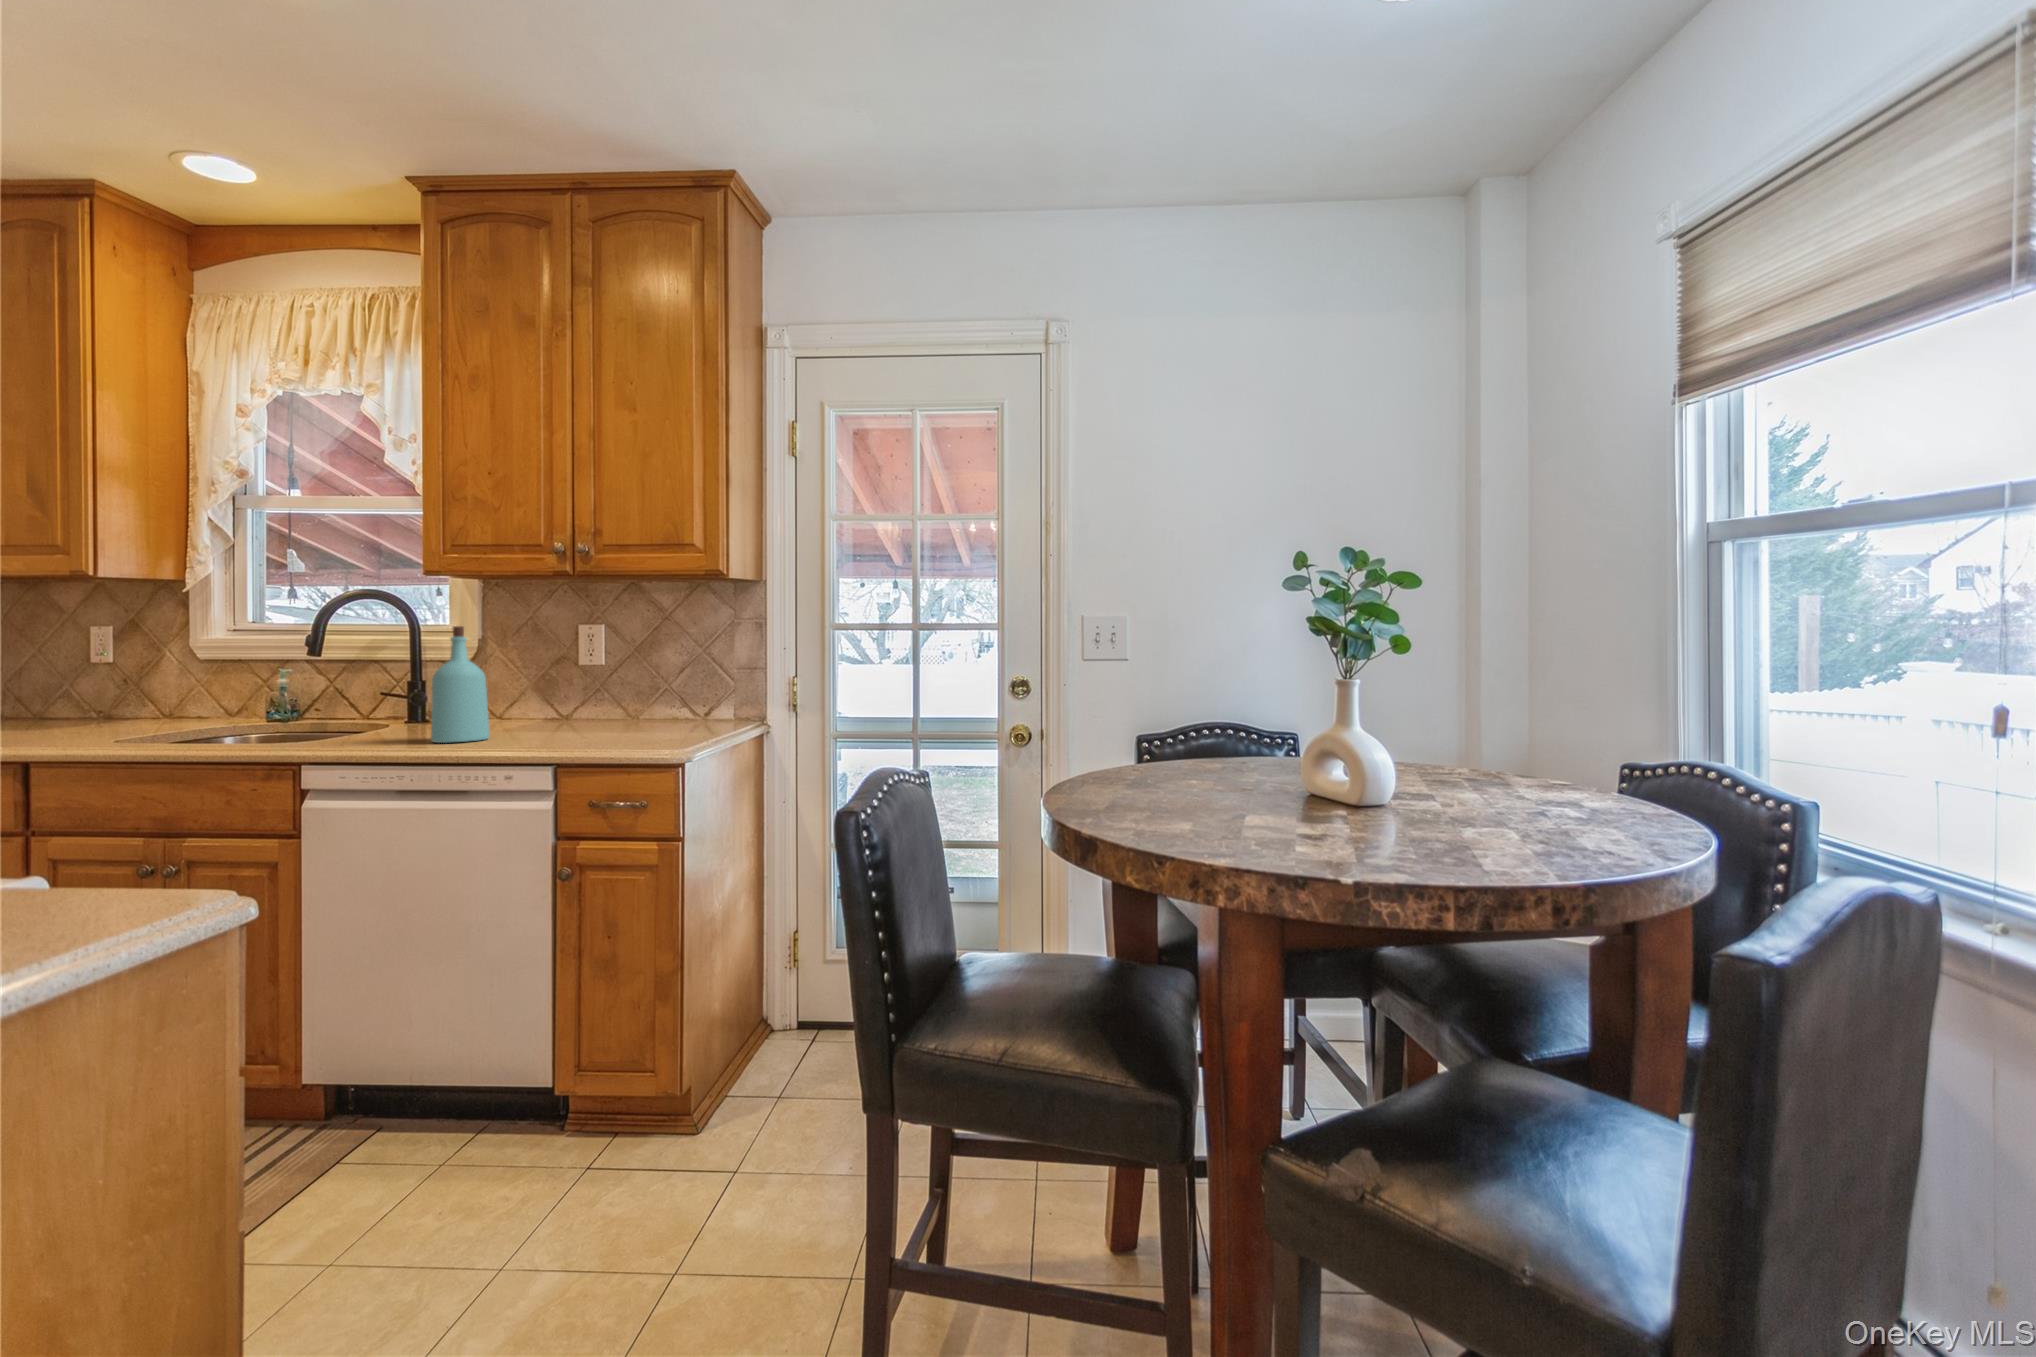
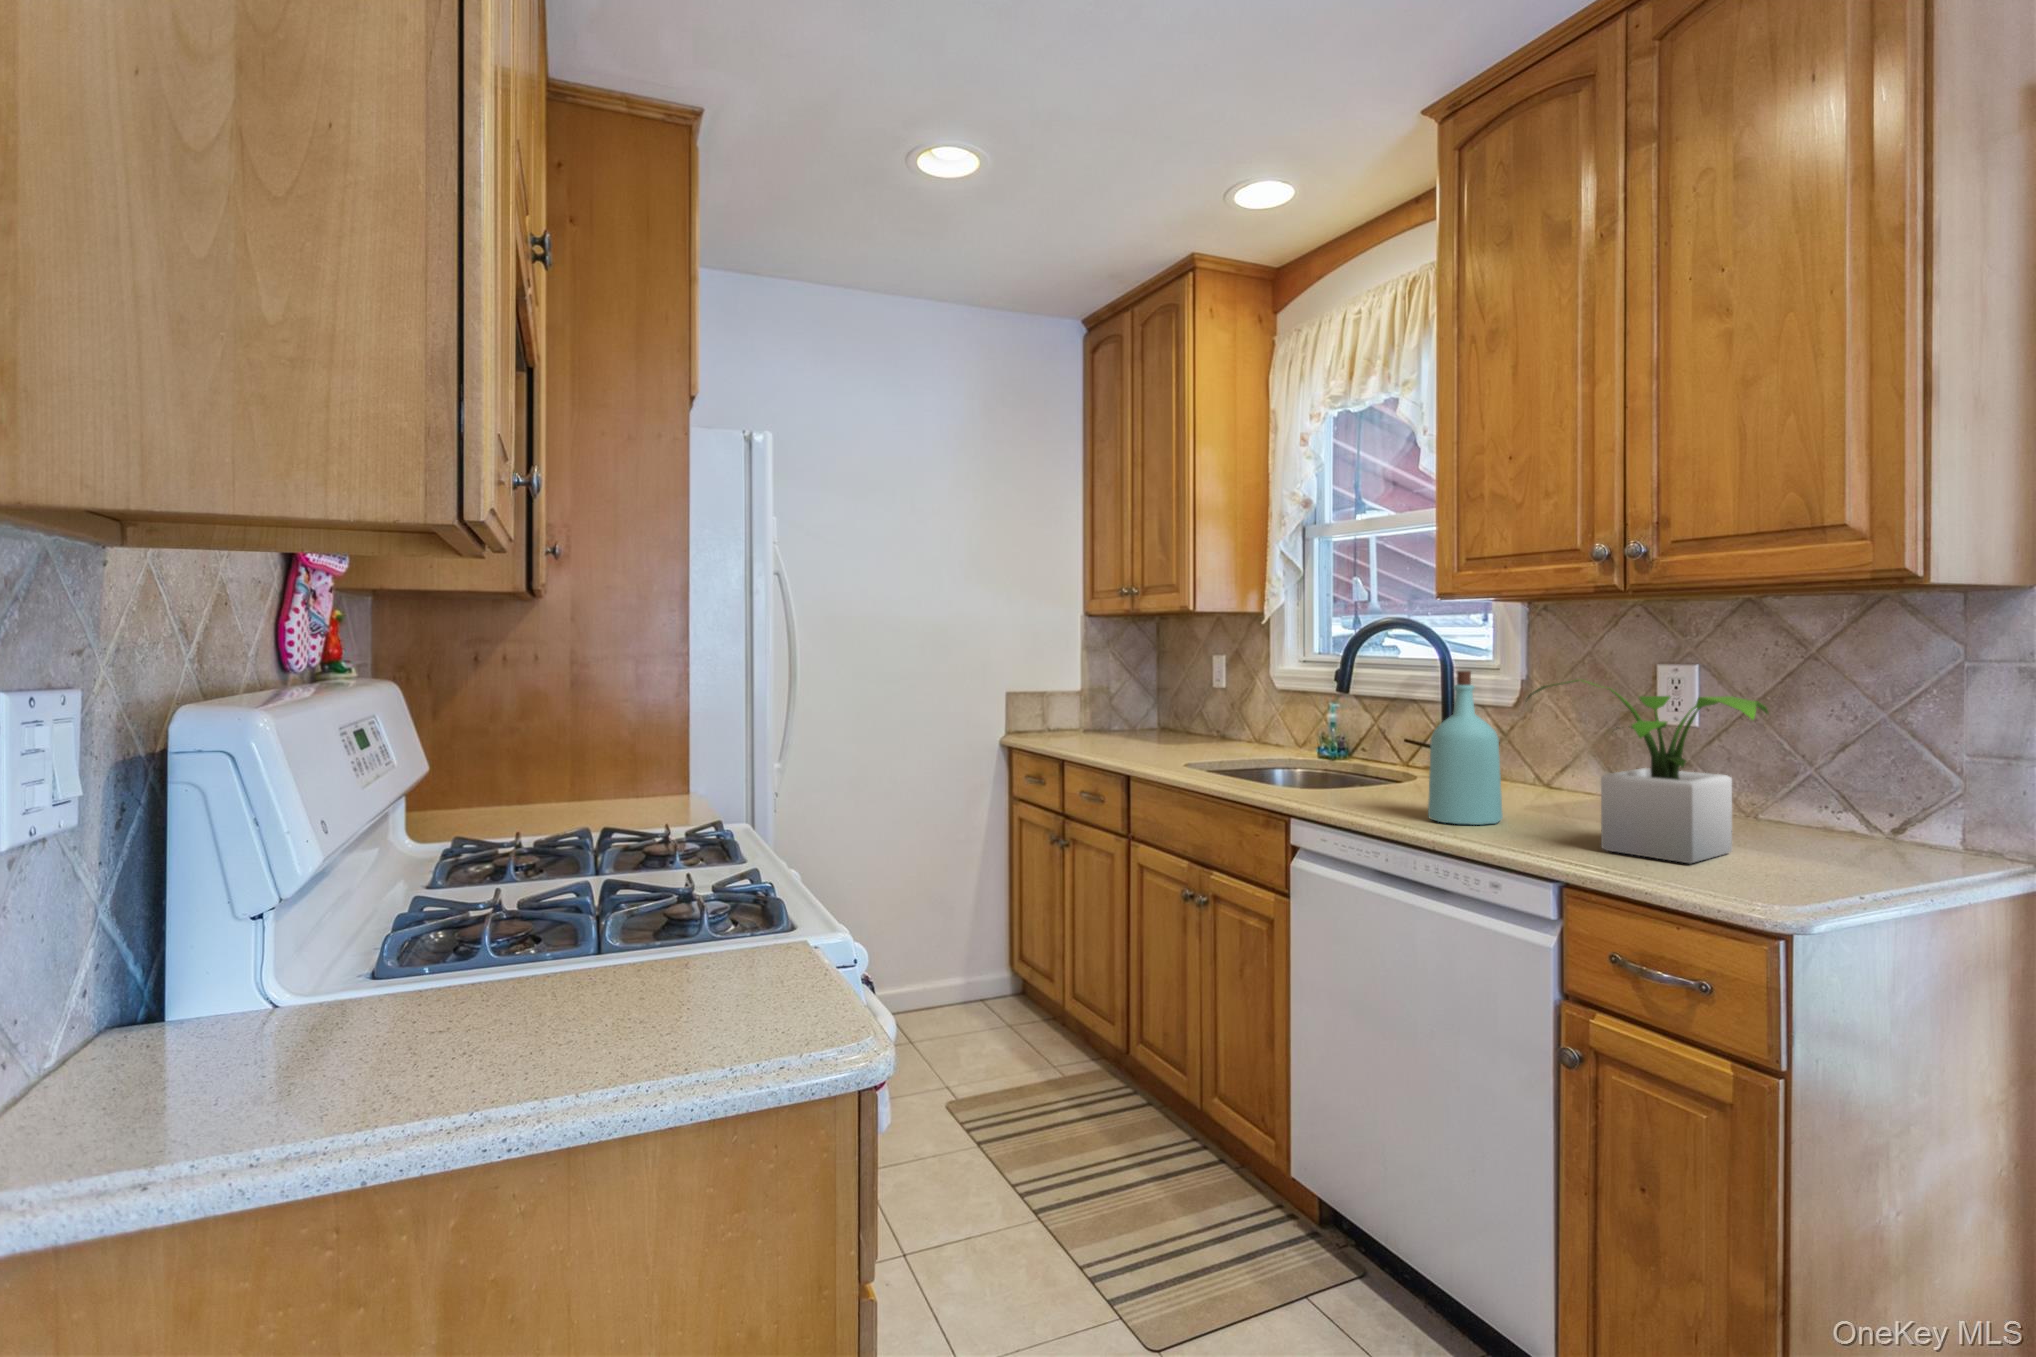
potted plant: none [516,630,659,741] -> present [1527,680,1768,863]

